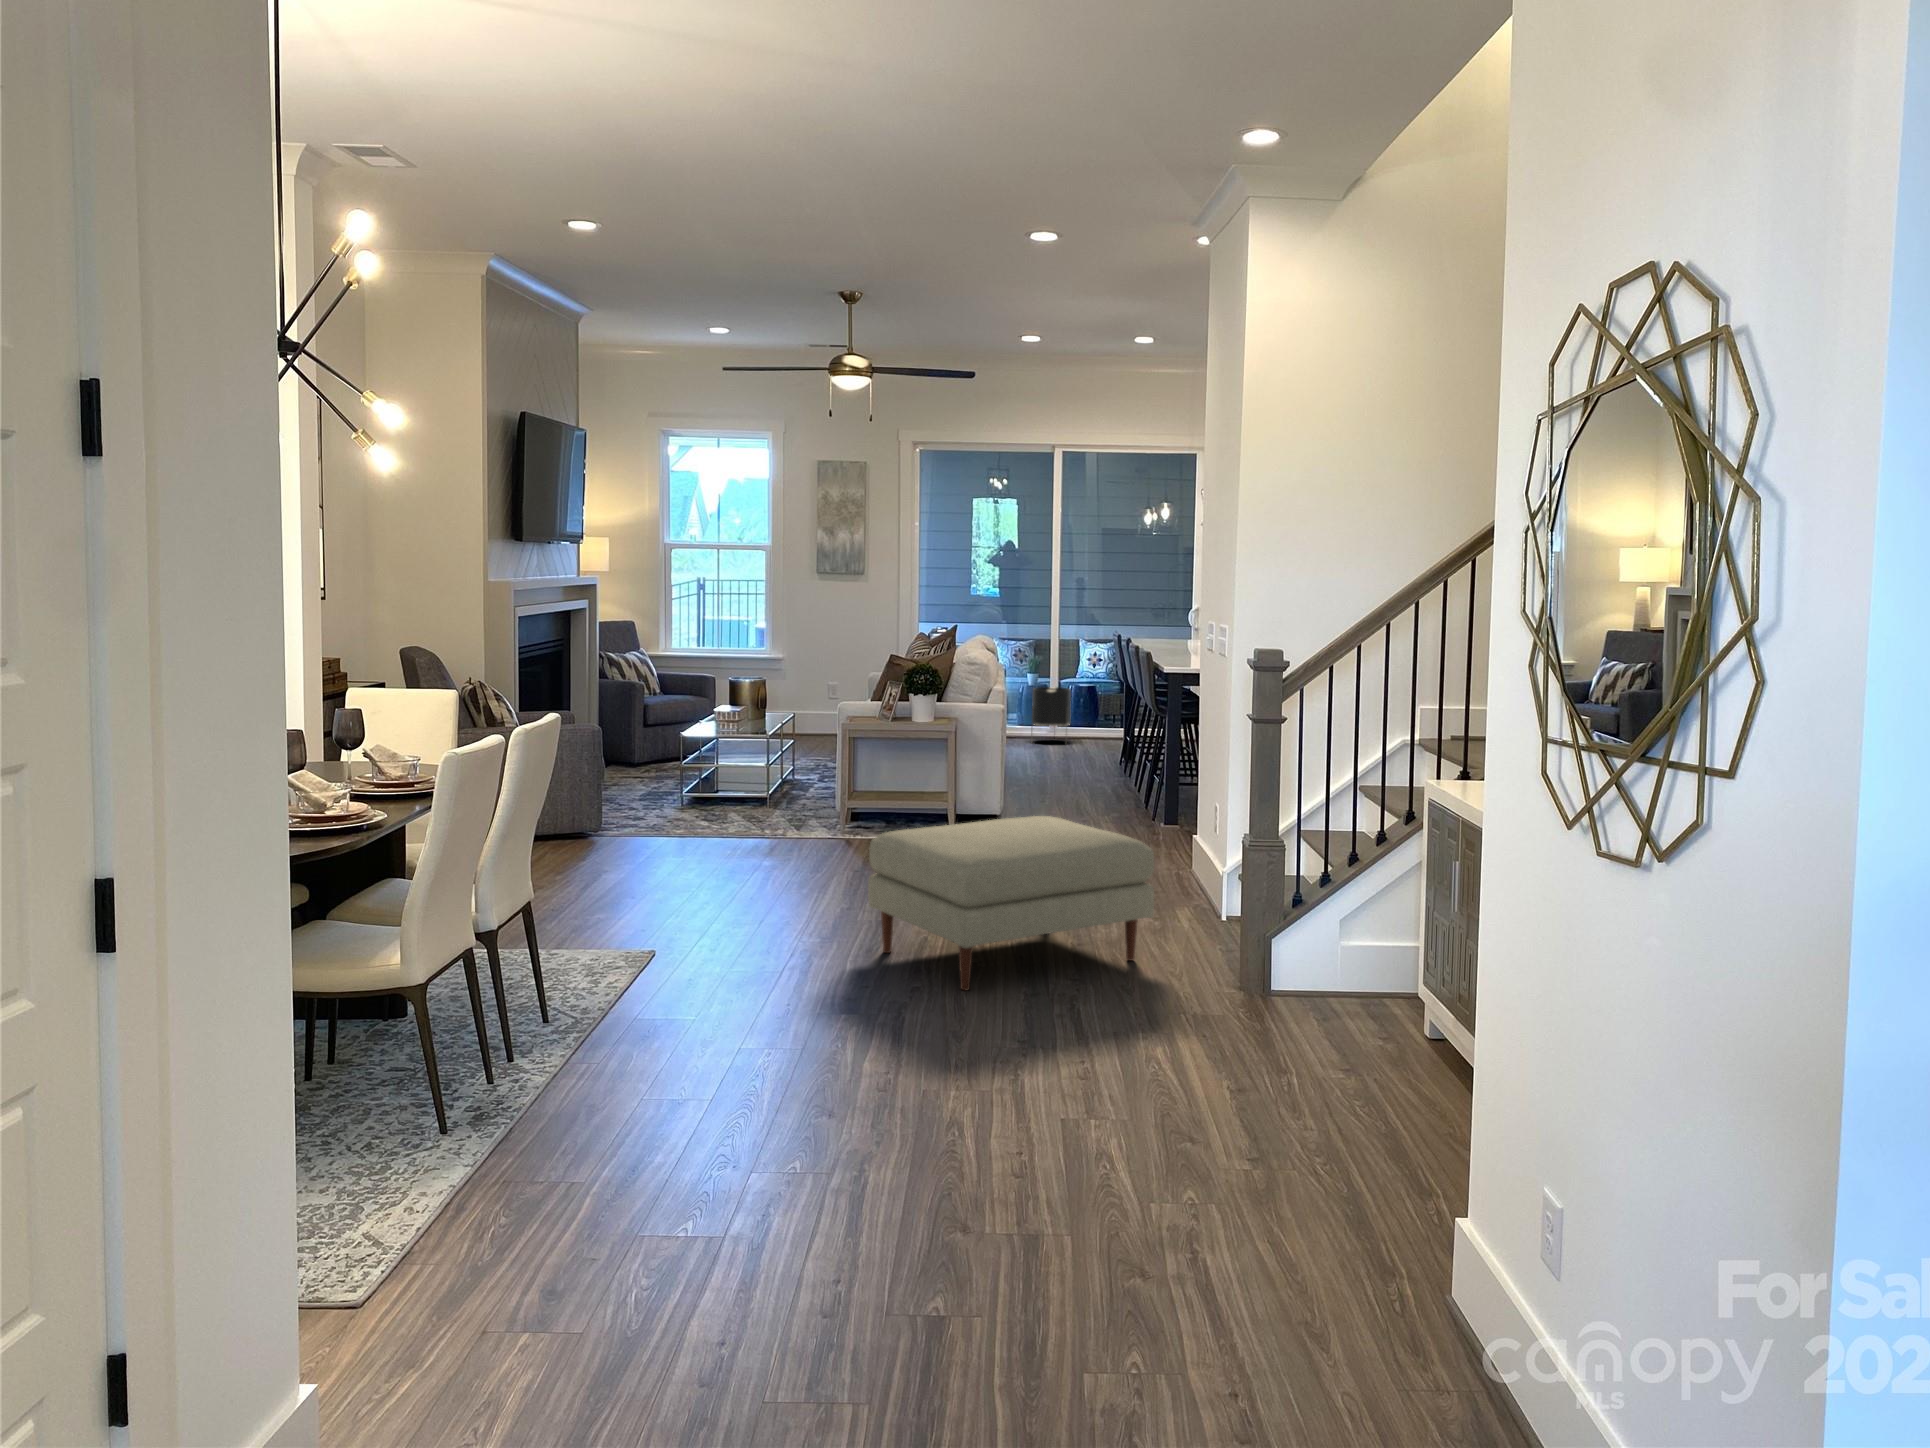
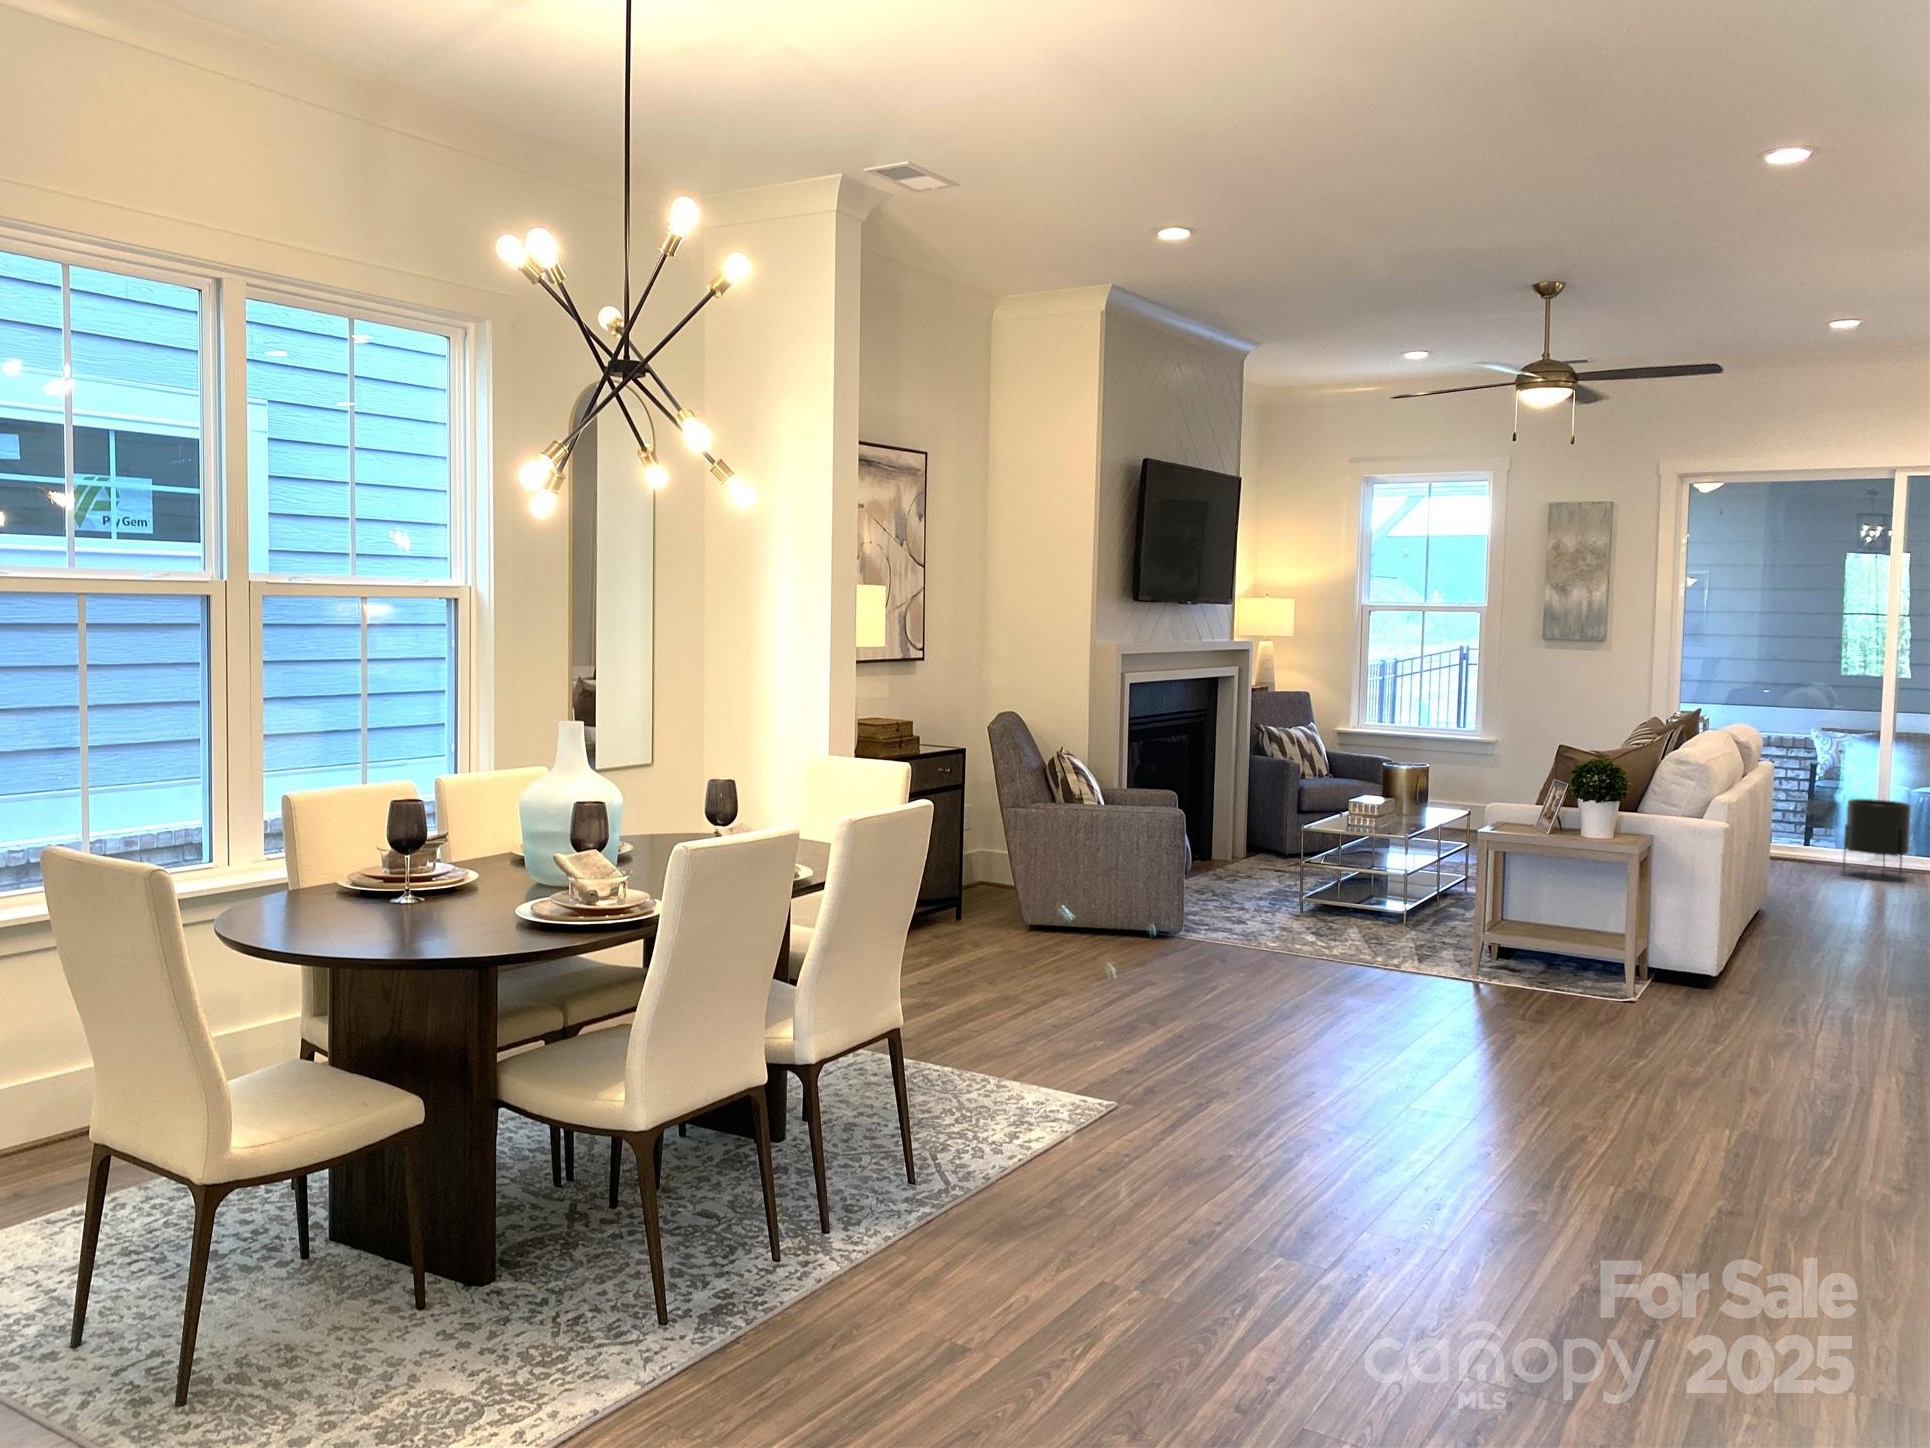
ottoman: present [868,816,1154,990] -> none [1392,998,1872,1279]

